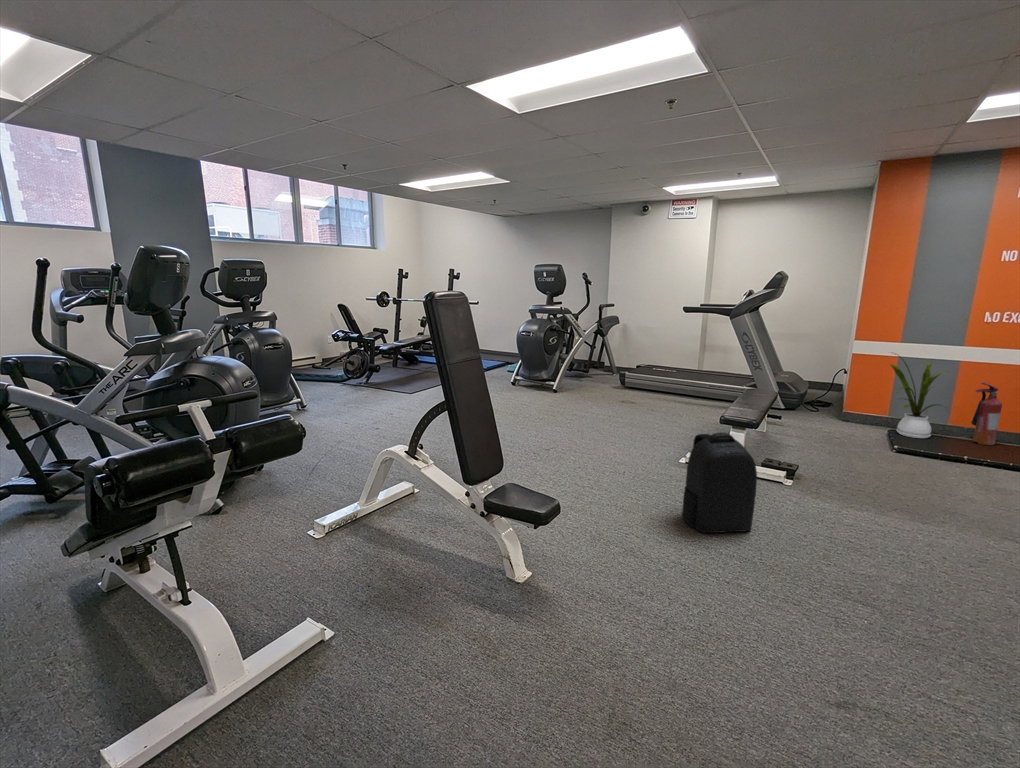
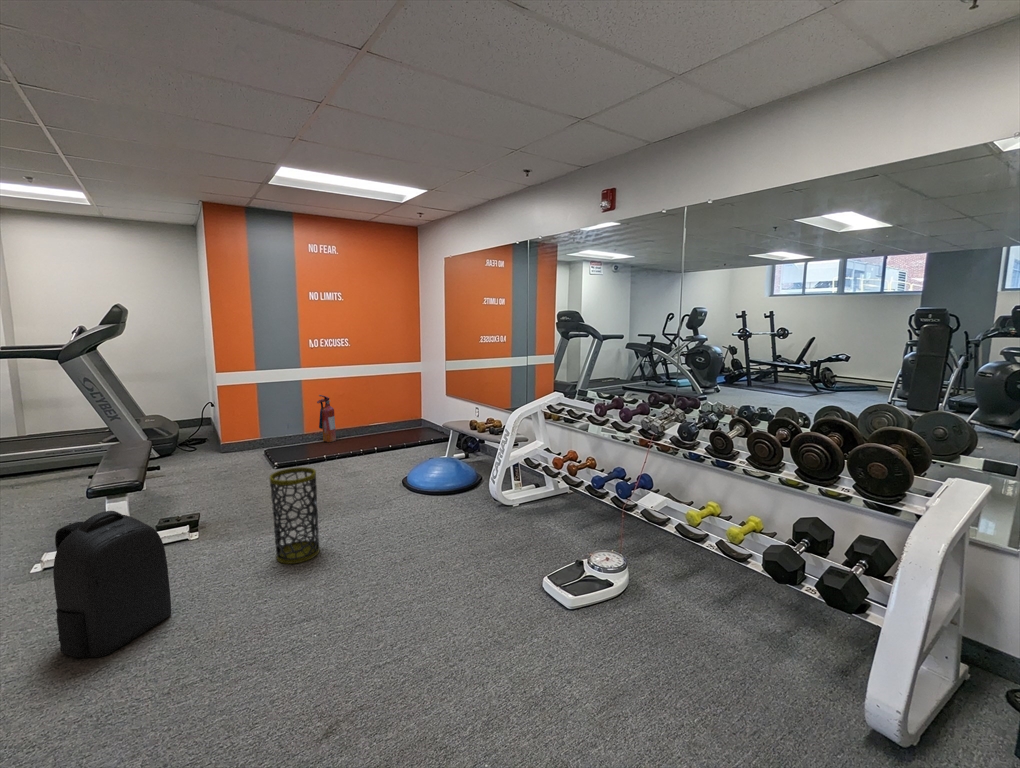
house plant: present [890,356,943,438] -> none [248,380,303,451]
trash can: none [855,449,926,553] -> present [270,467,320,564]

